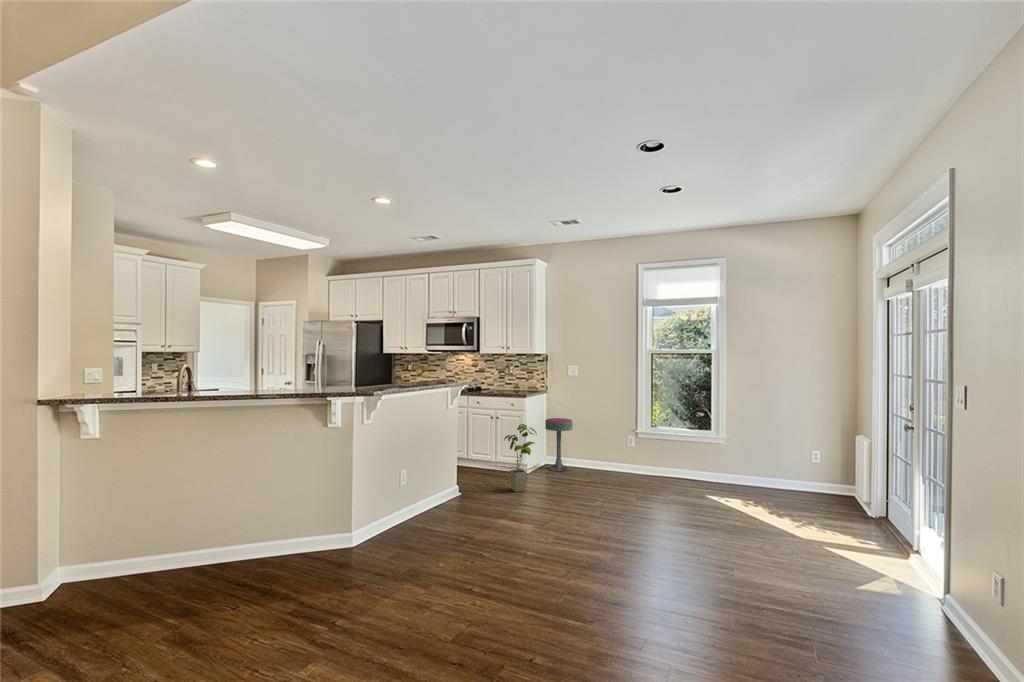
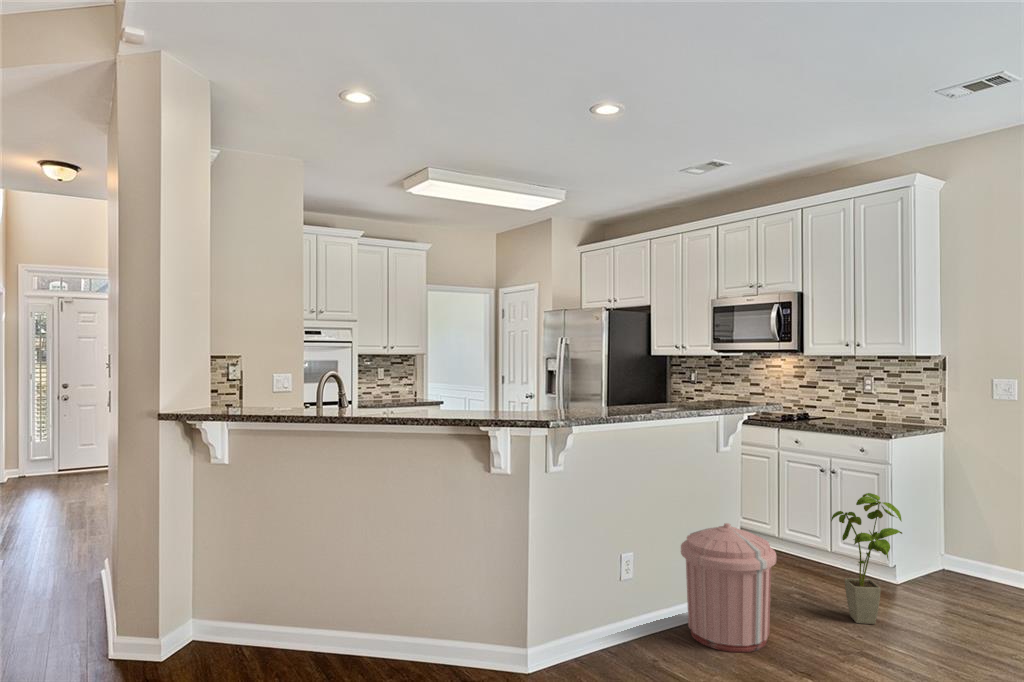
bar stool: present [545,418,572,471] -> none [938,483,1004,594]
trash can: none [433,446,484,516] -> present [681,523,776,652]

